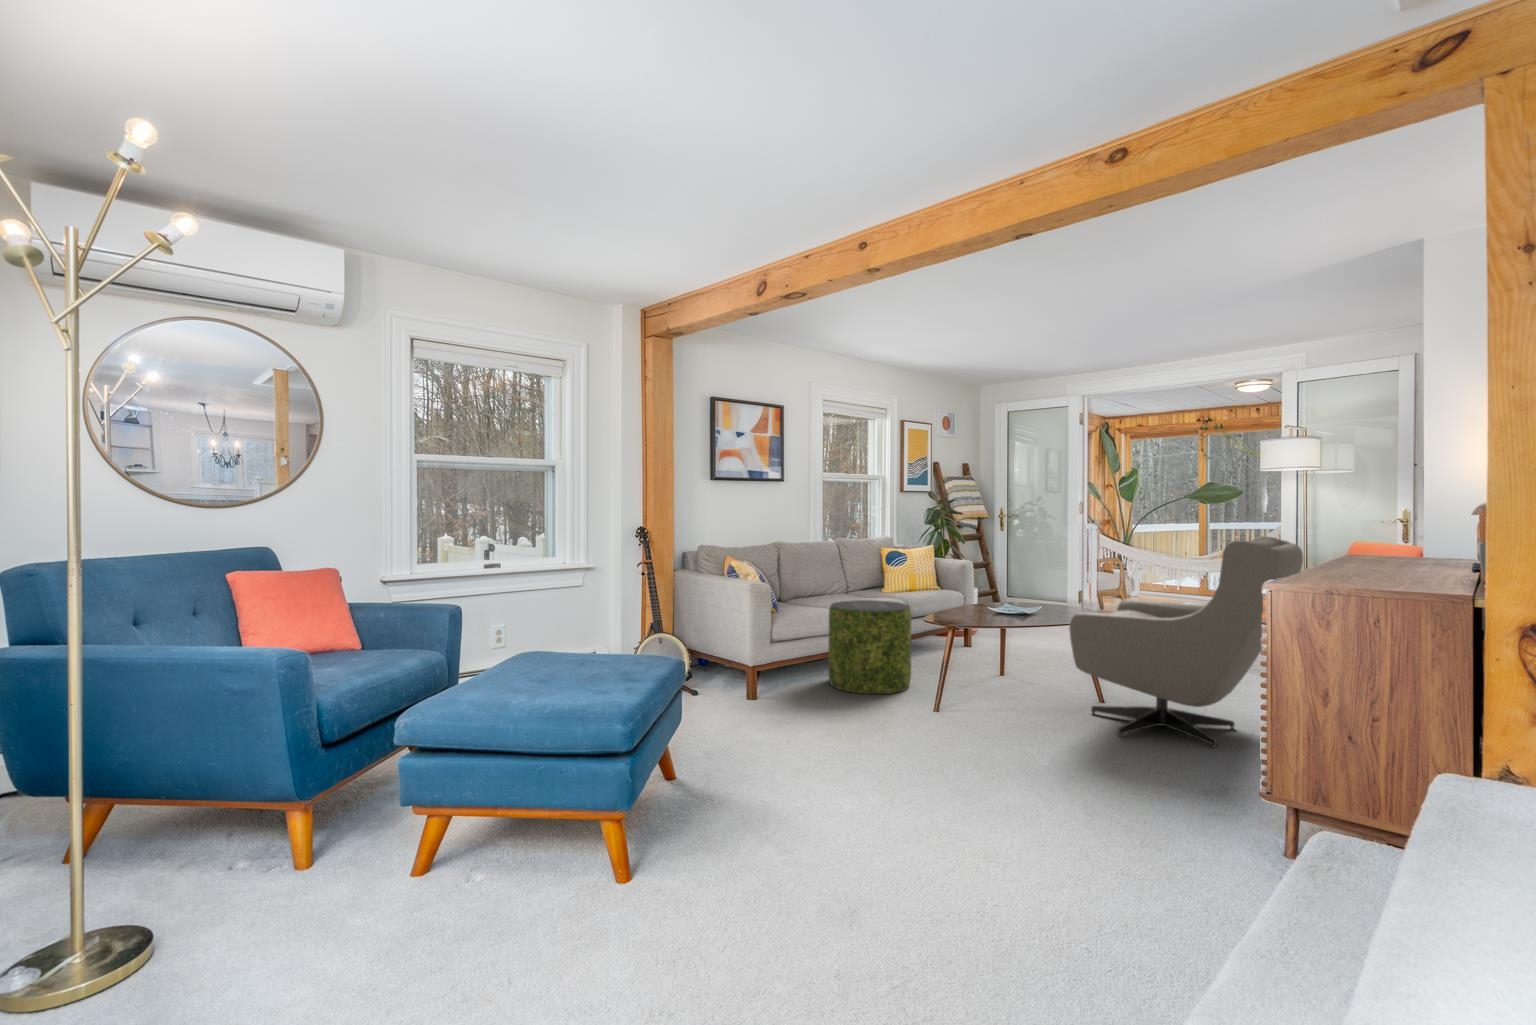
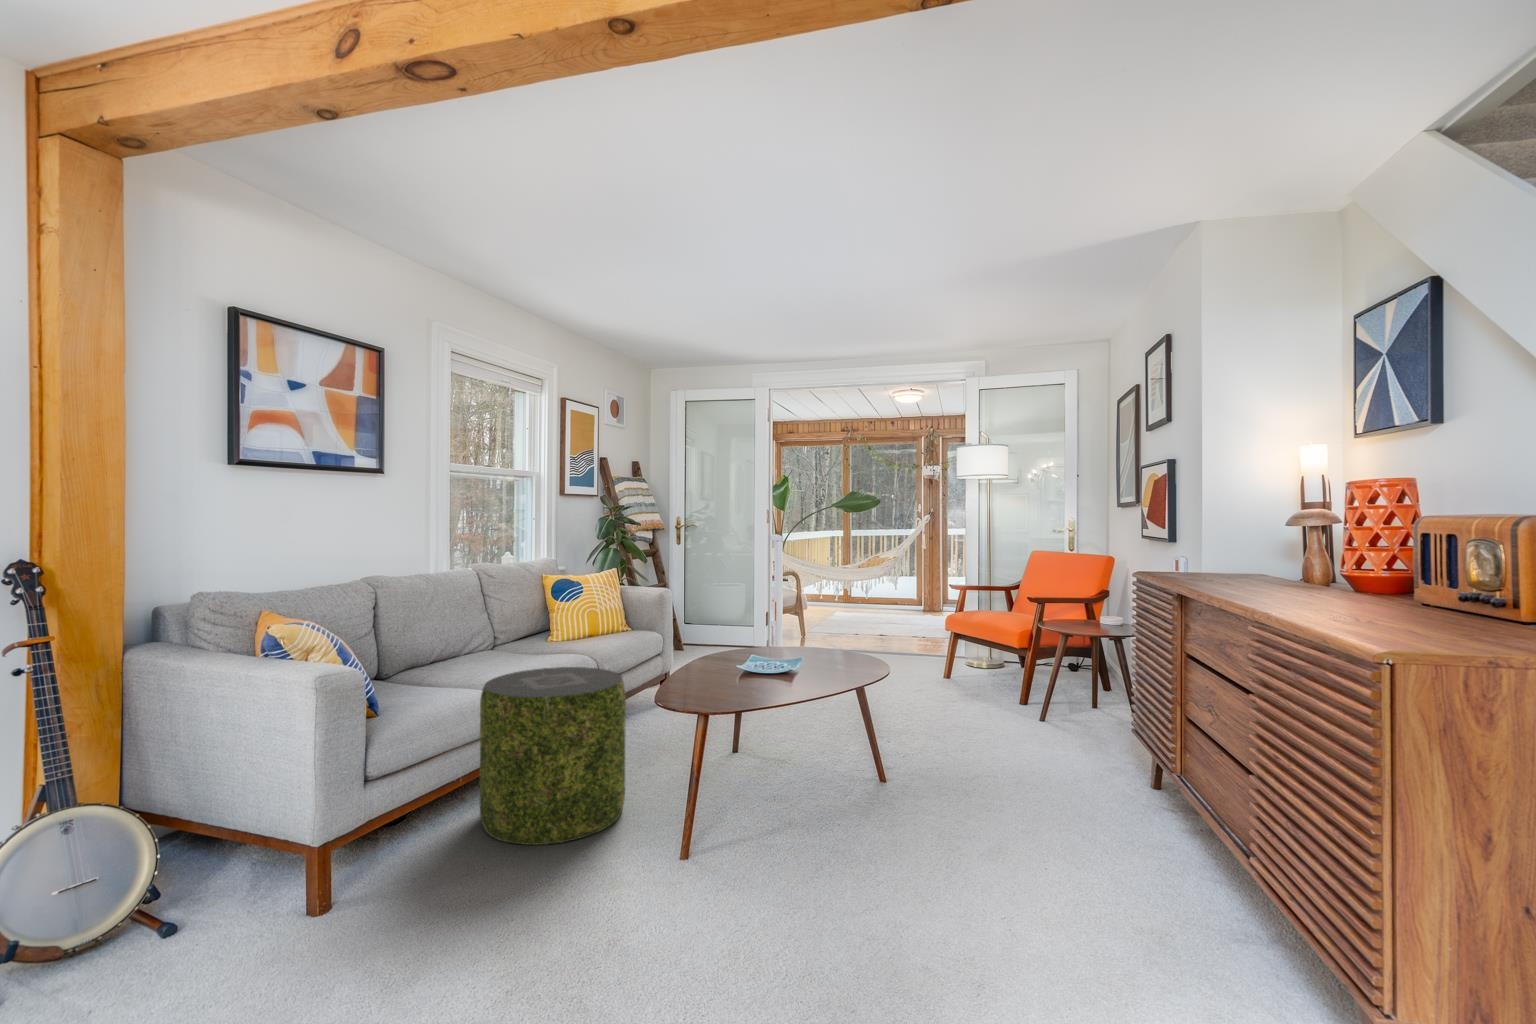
armchair: present [1069,536,1303,747] -> none [902,550,1191,861]

